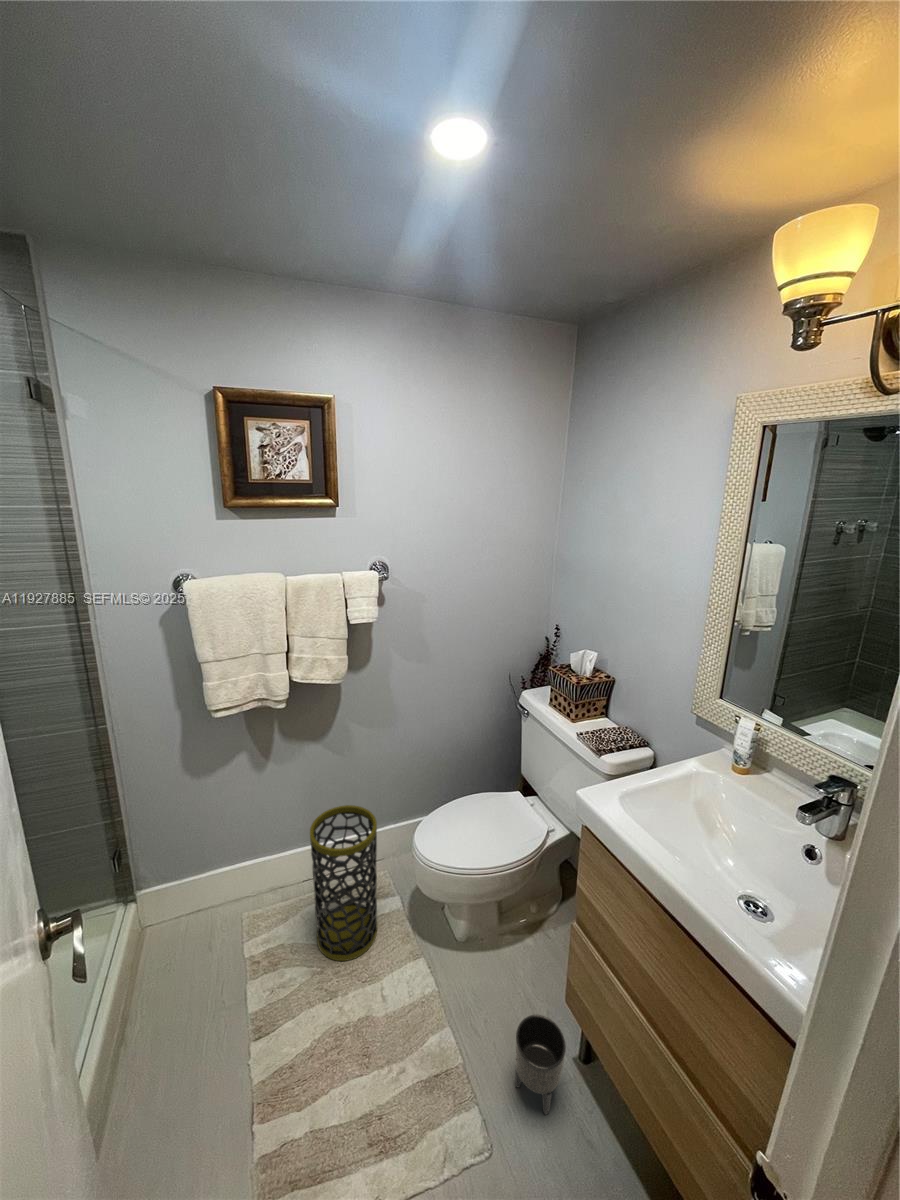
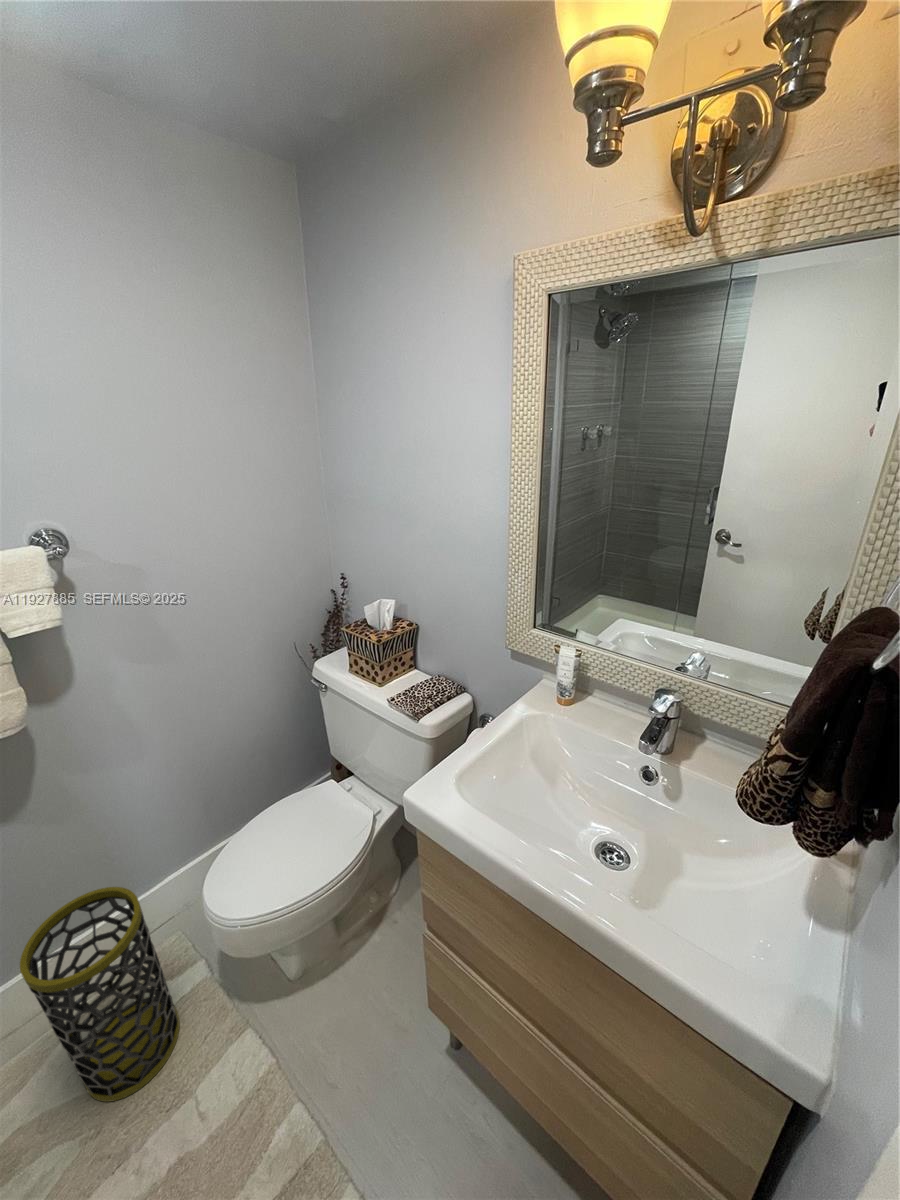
planter: present [515,1015,566,1115] -> none [383,1036,441,1139]

